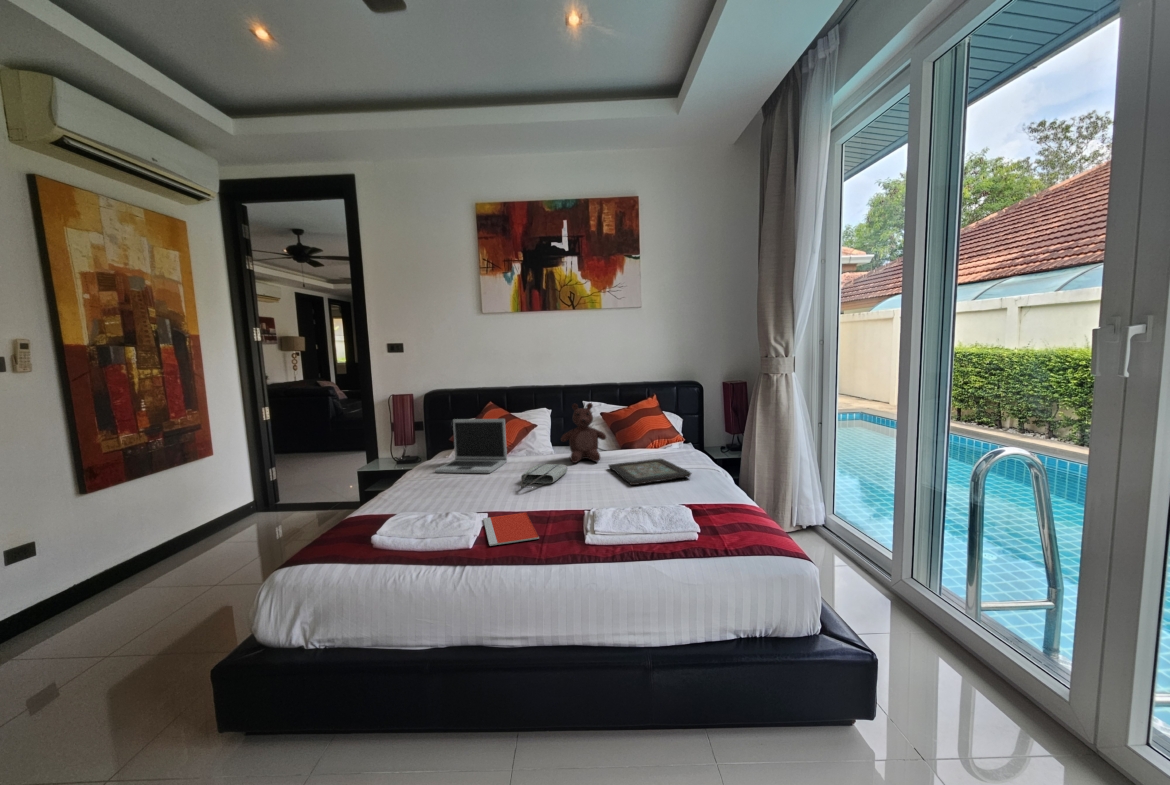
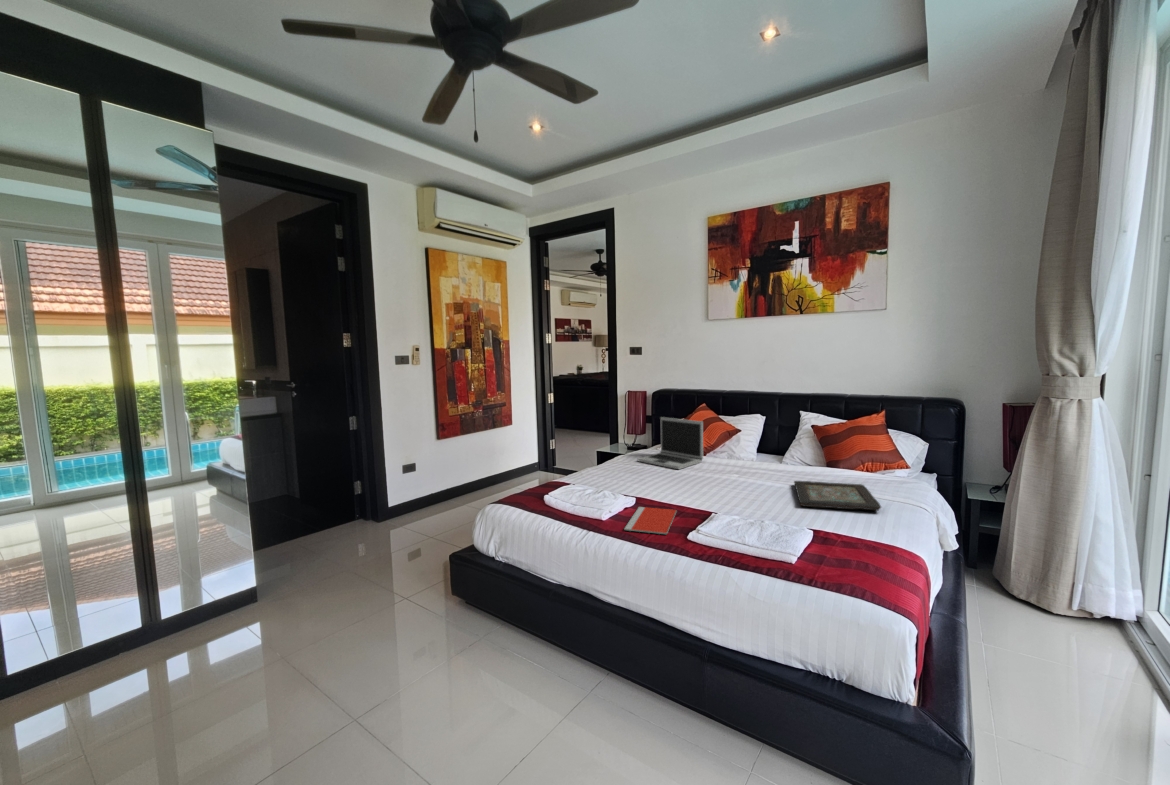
teddy bear: present [561,403,606,463] -> none [756,414,806,476]
tote bag: present [520,464,568,488] -> none [689,469,749,489]

